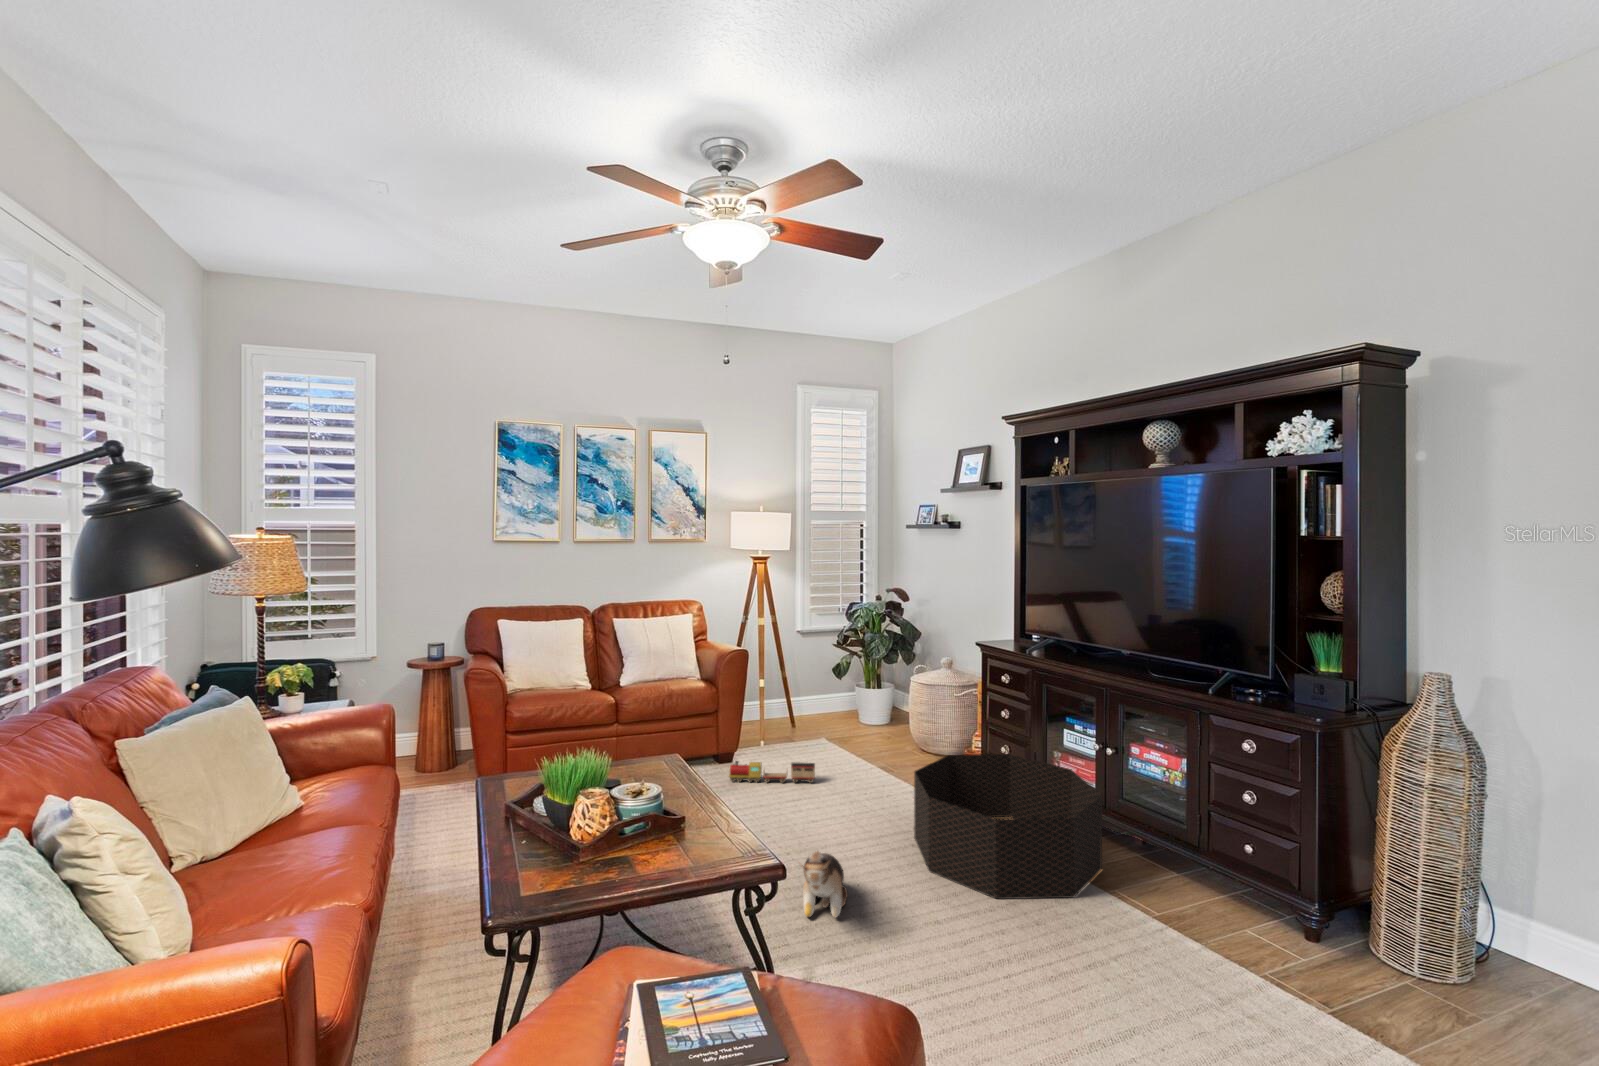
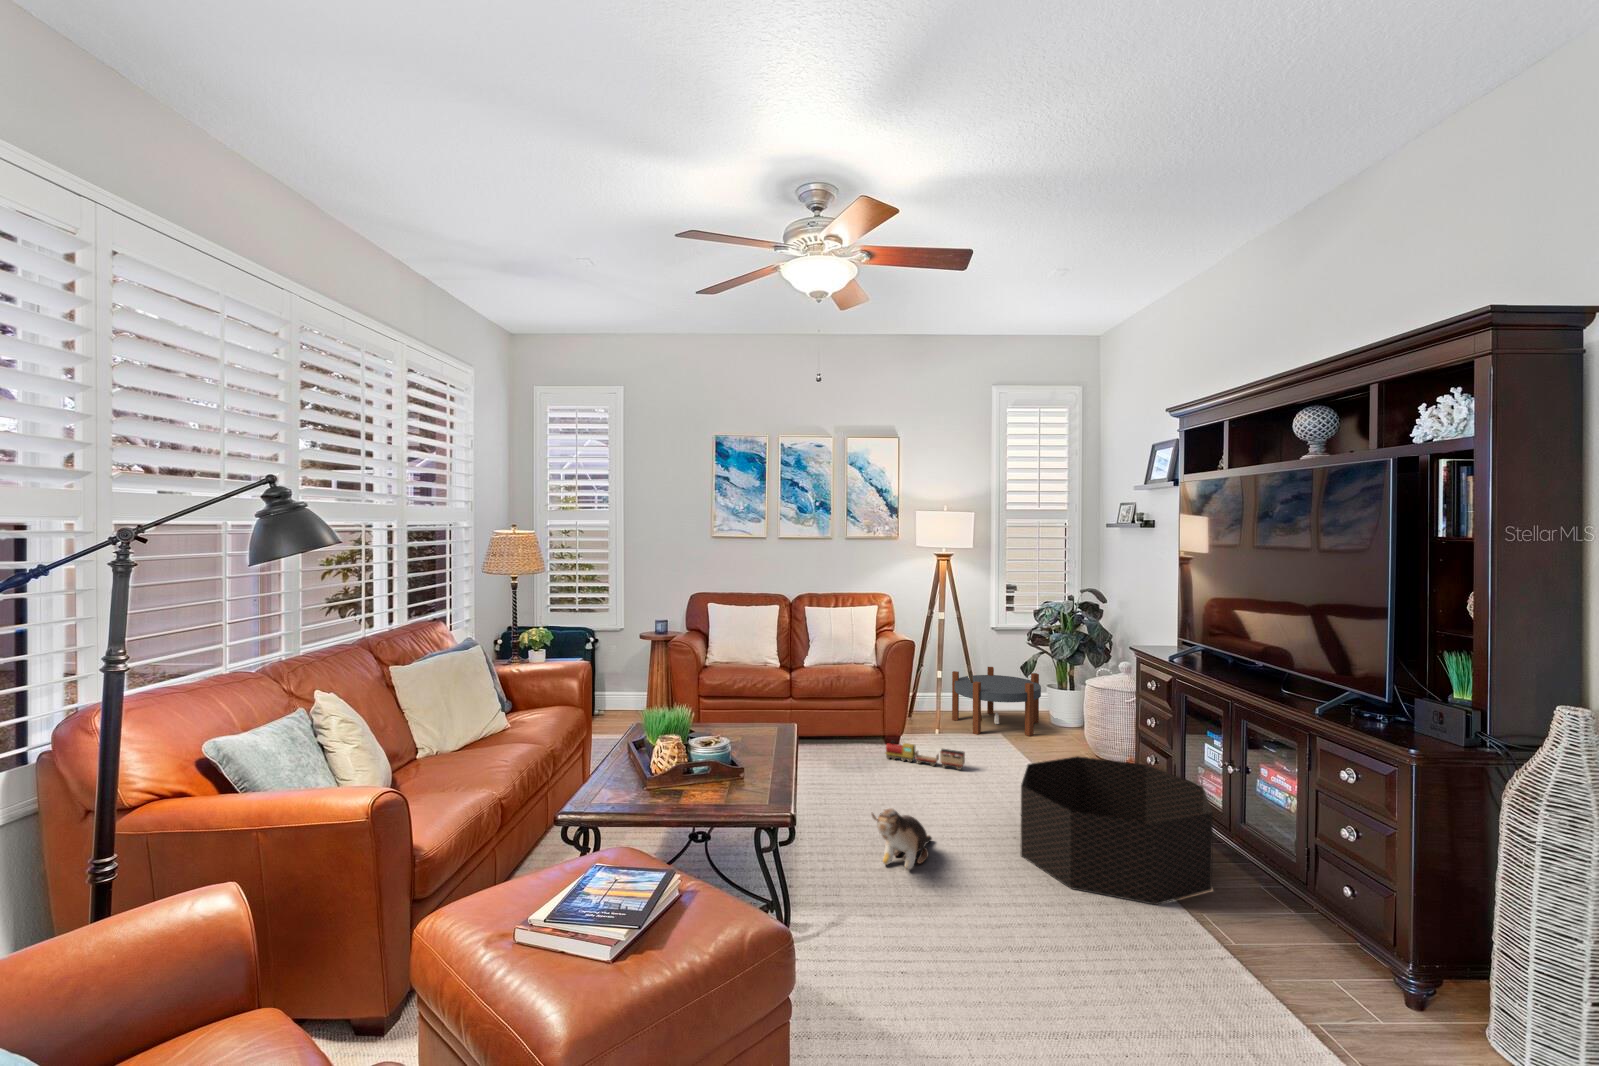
side table: none [769,668,856,740] -> present [952,667,1041,736]

